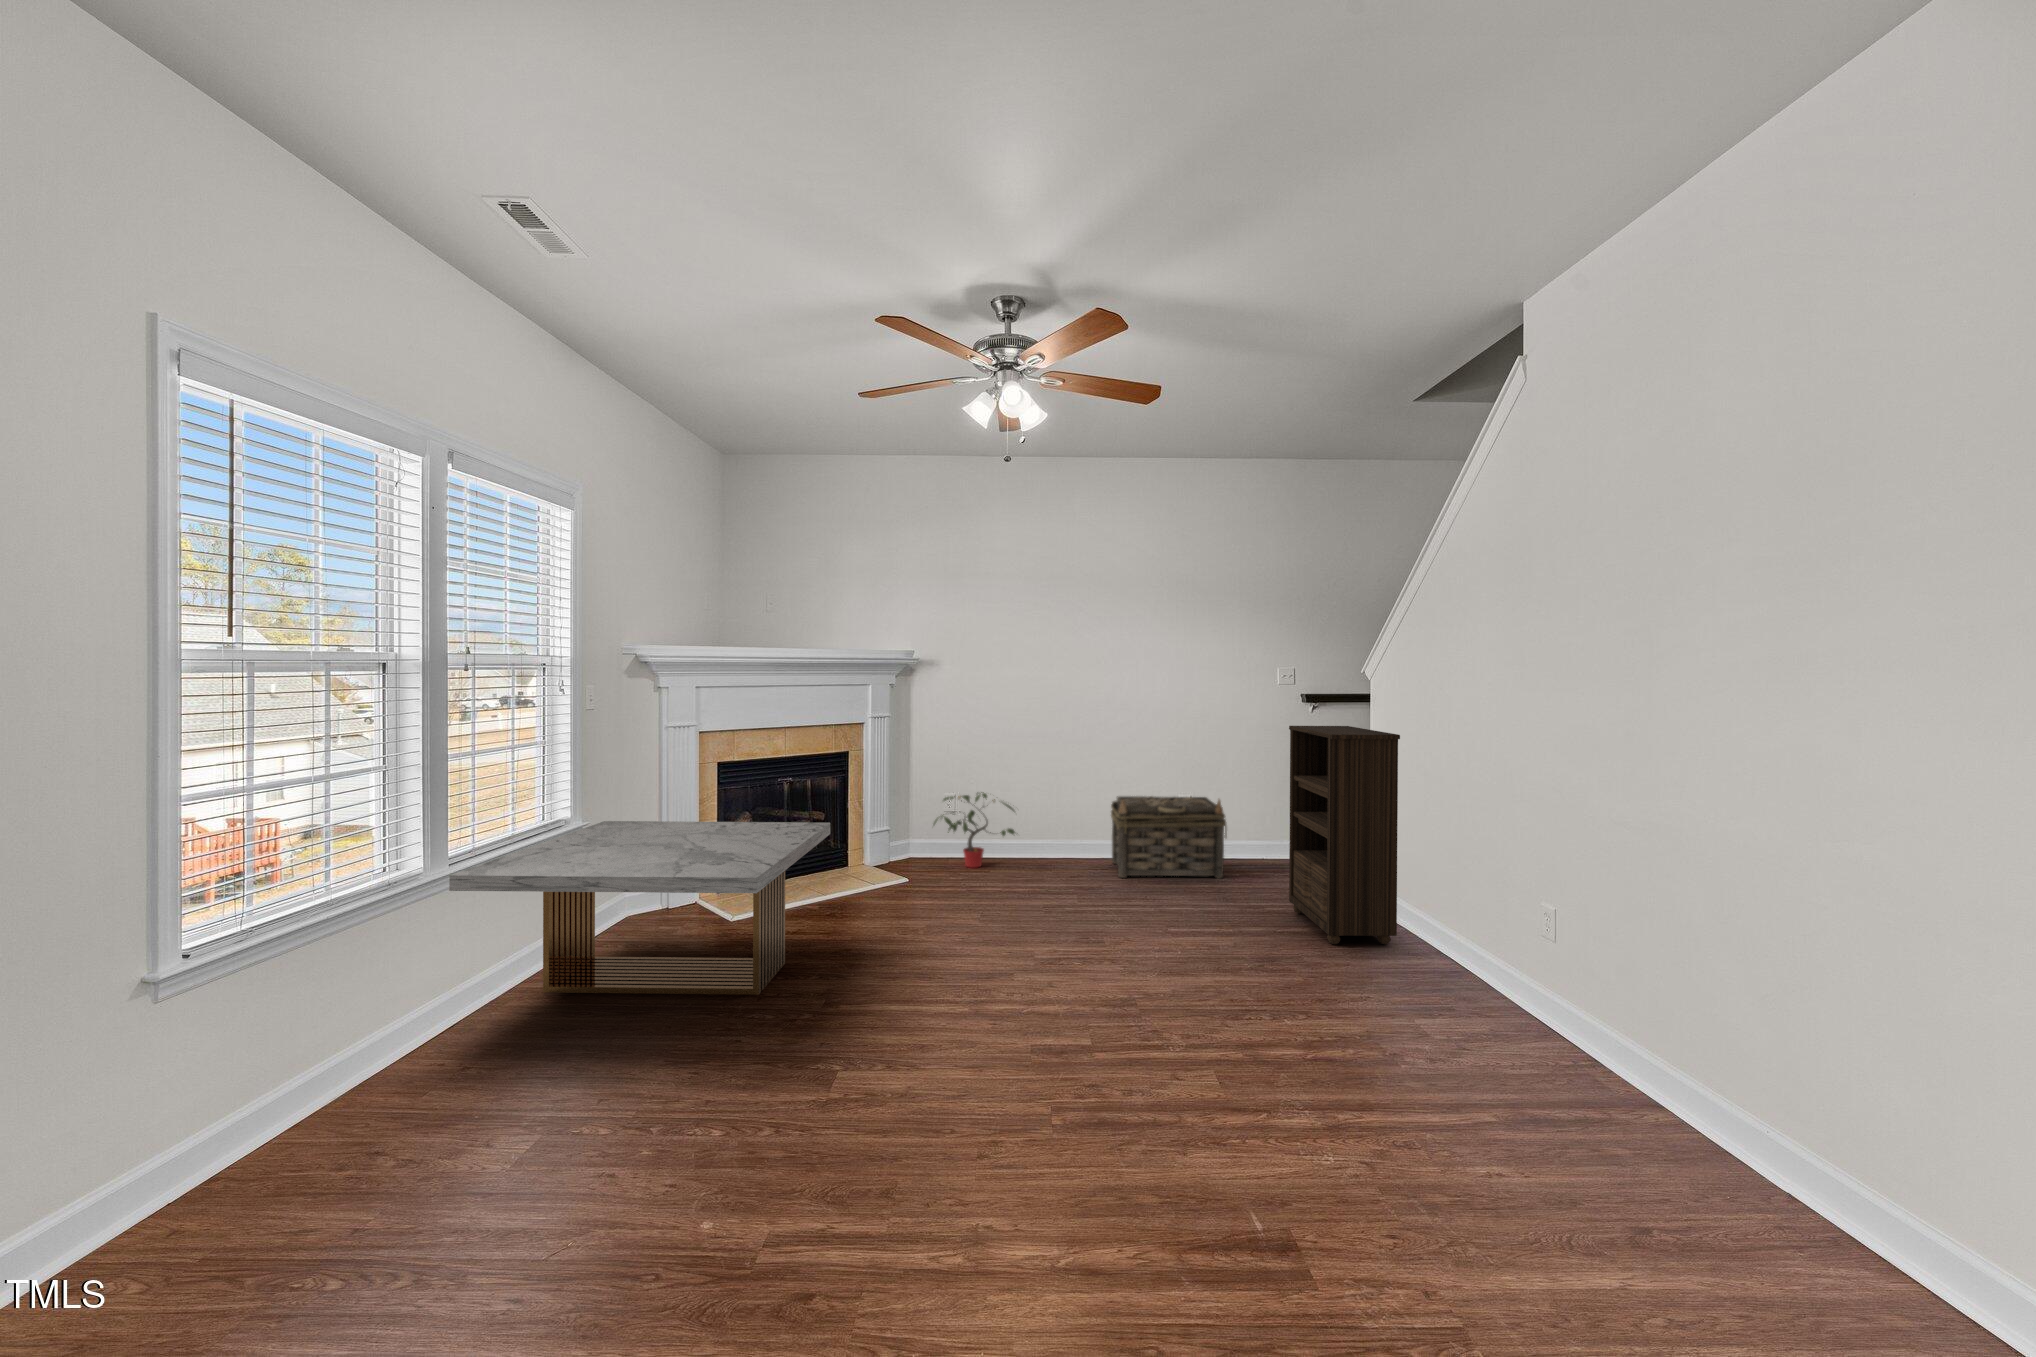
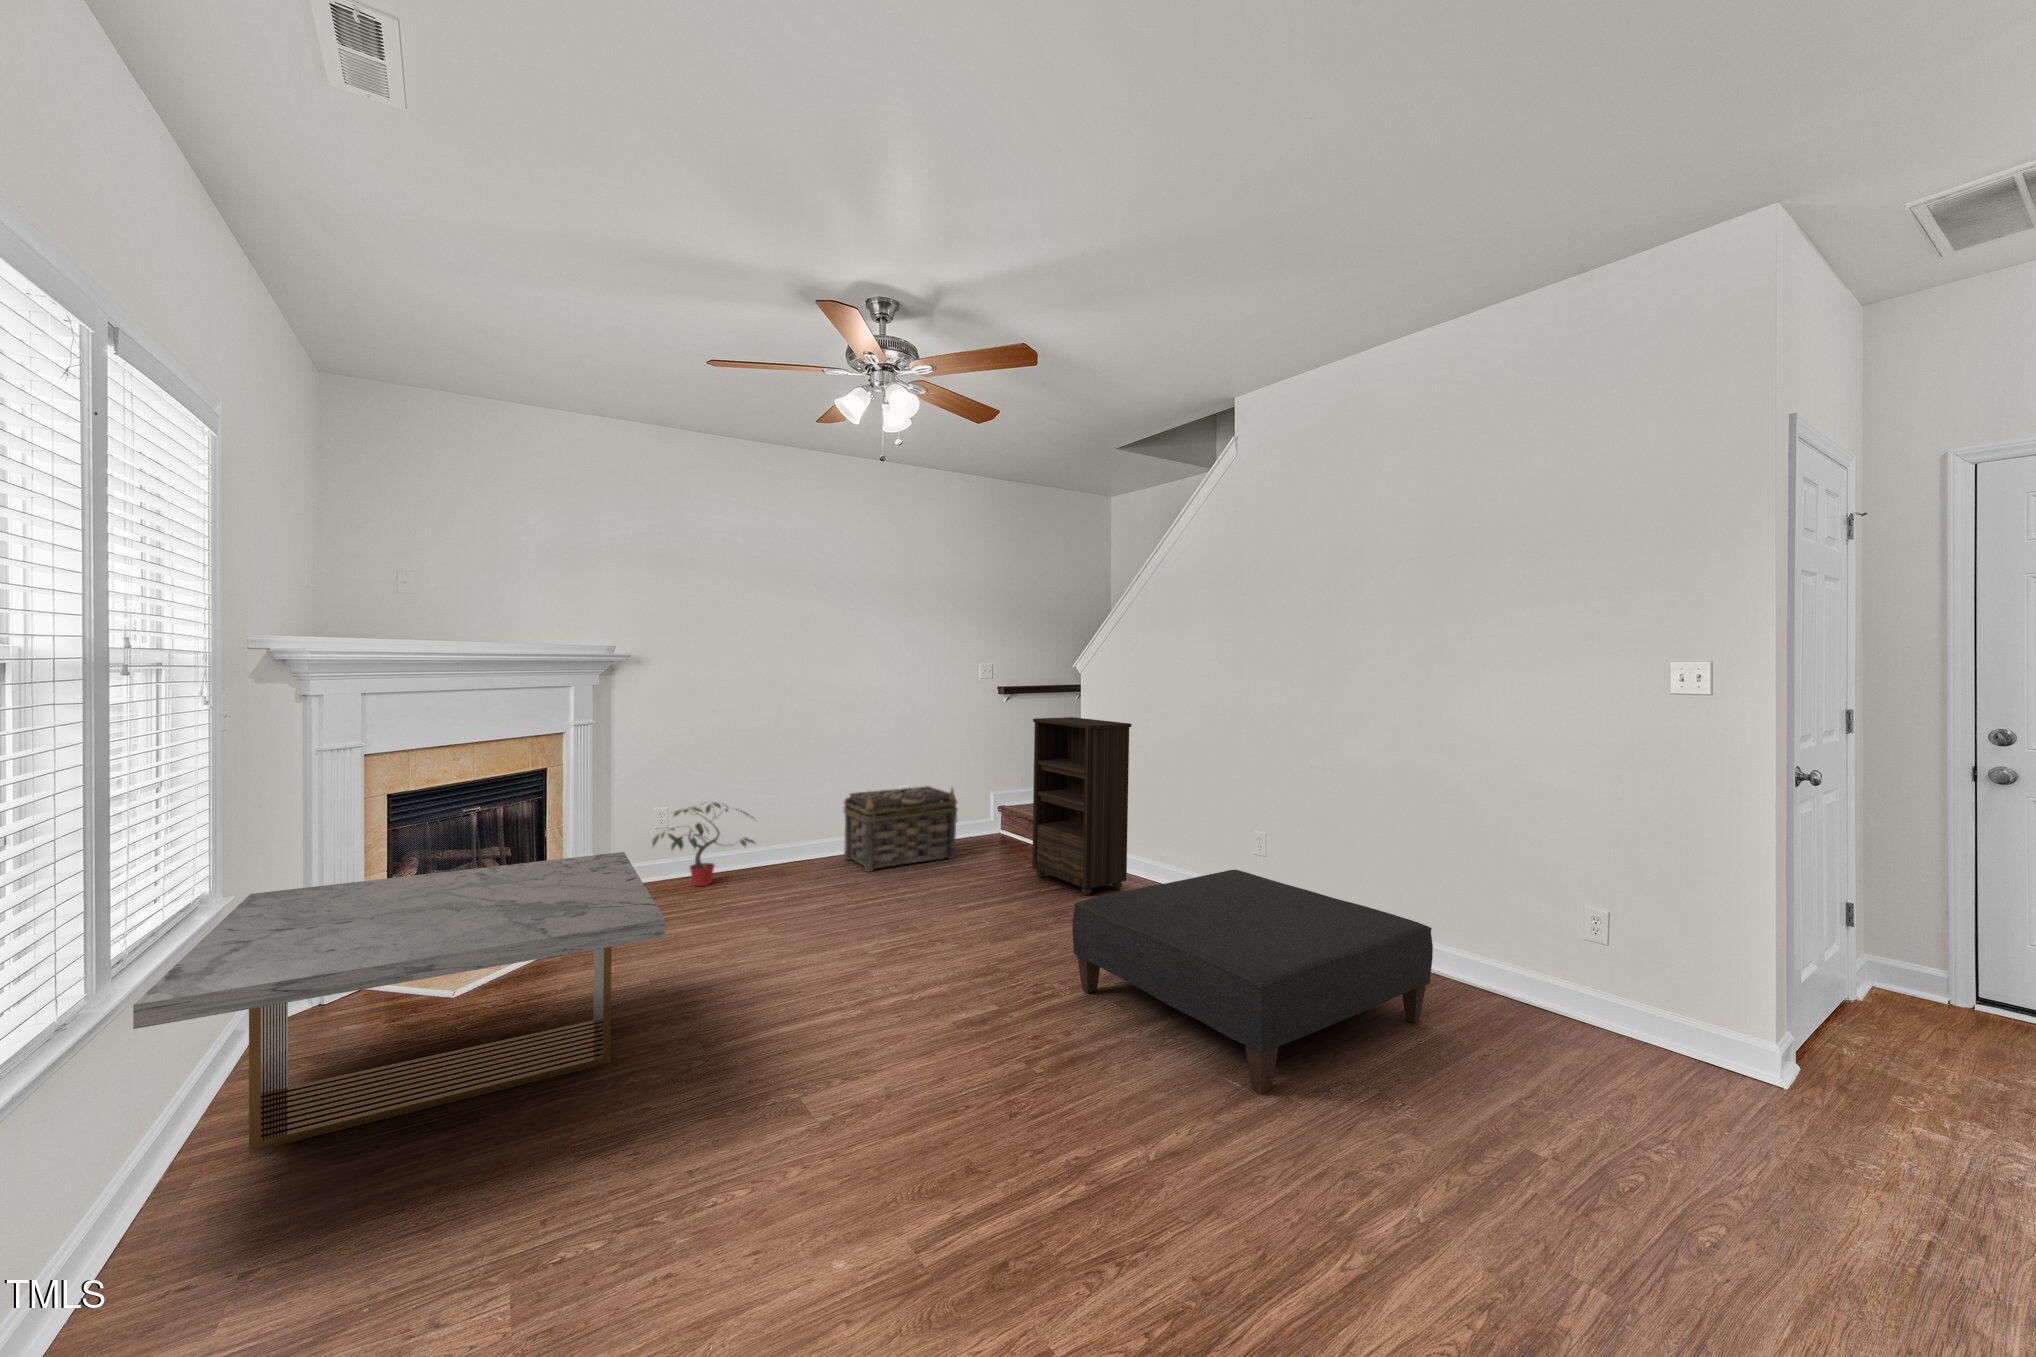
ottoman: none [1194,939,1752,1261] -> present [1072,870,1433,1094]

